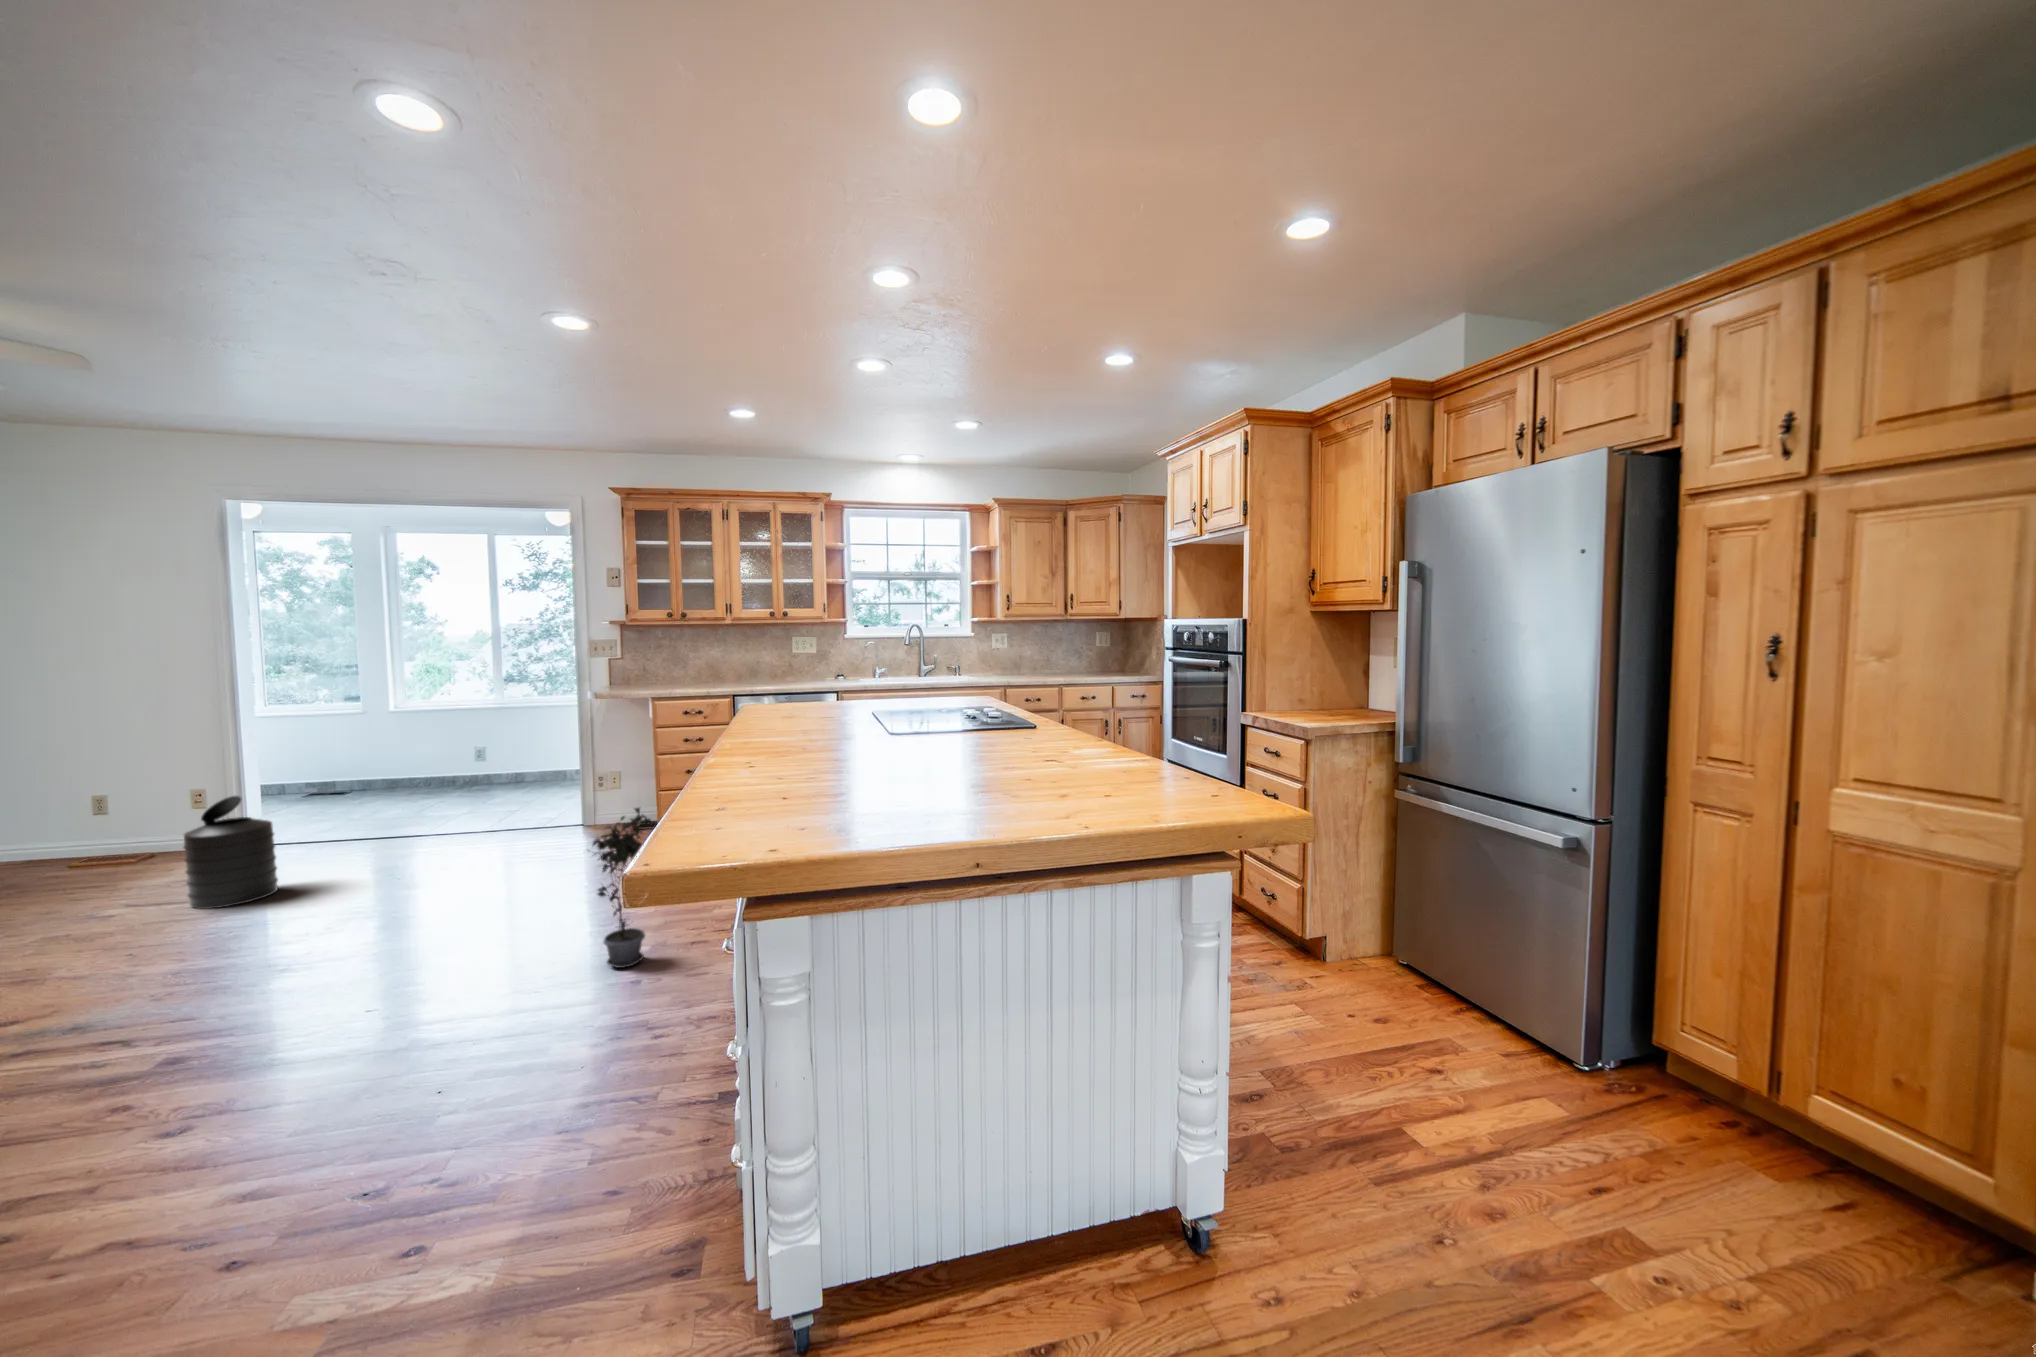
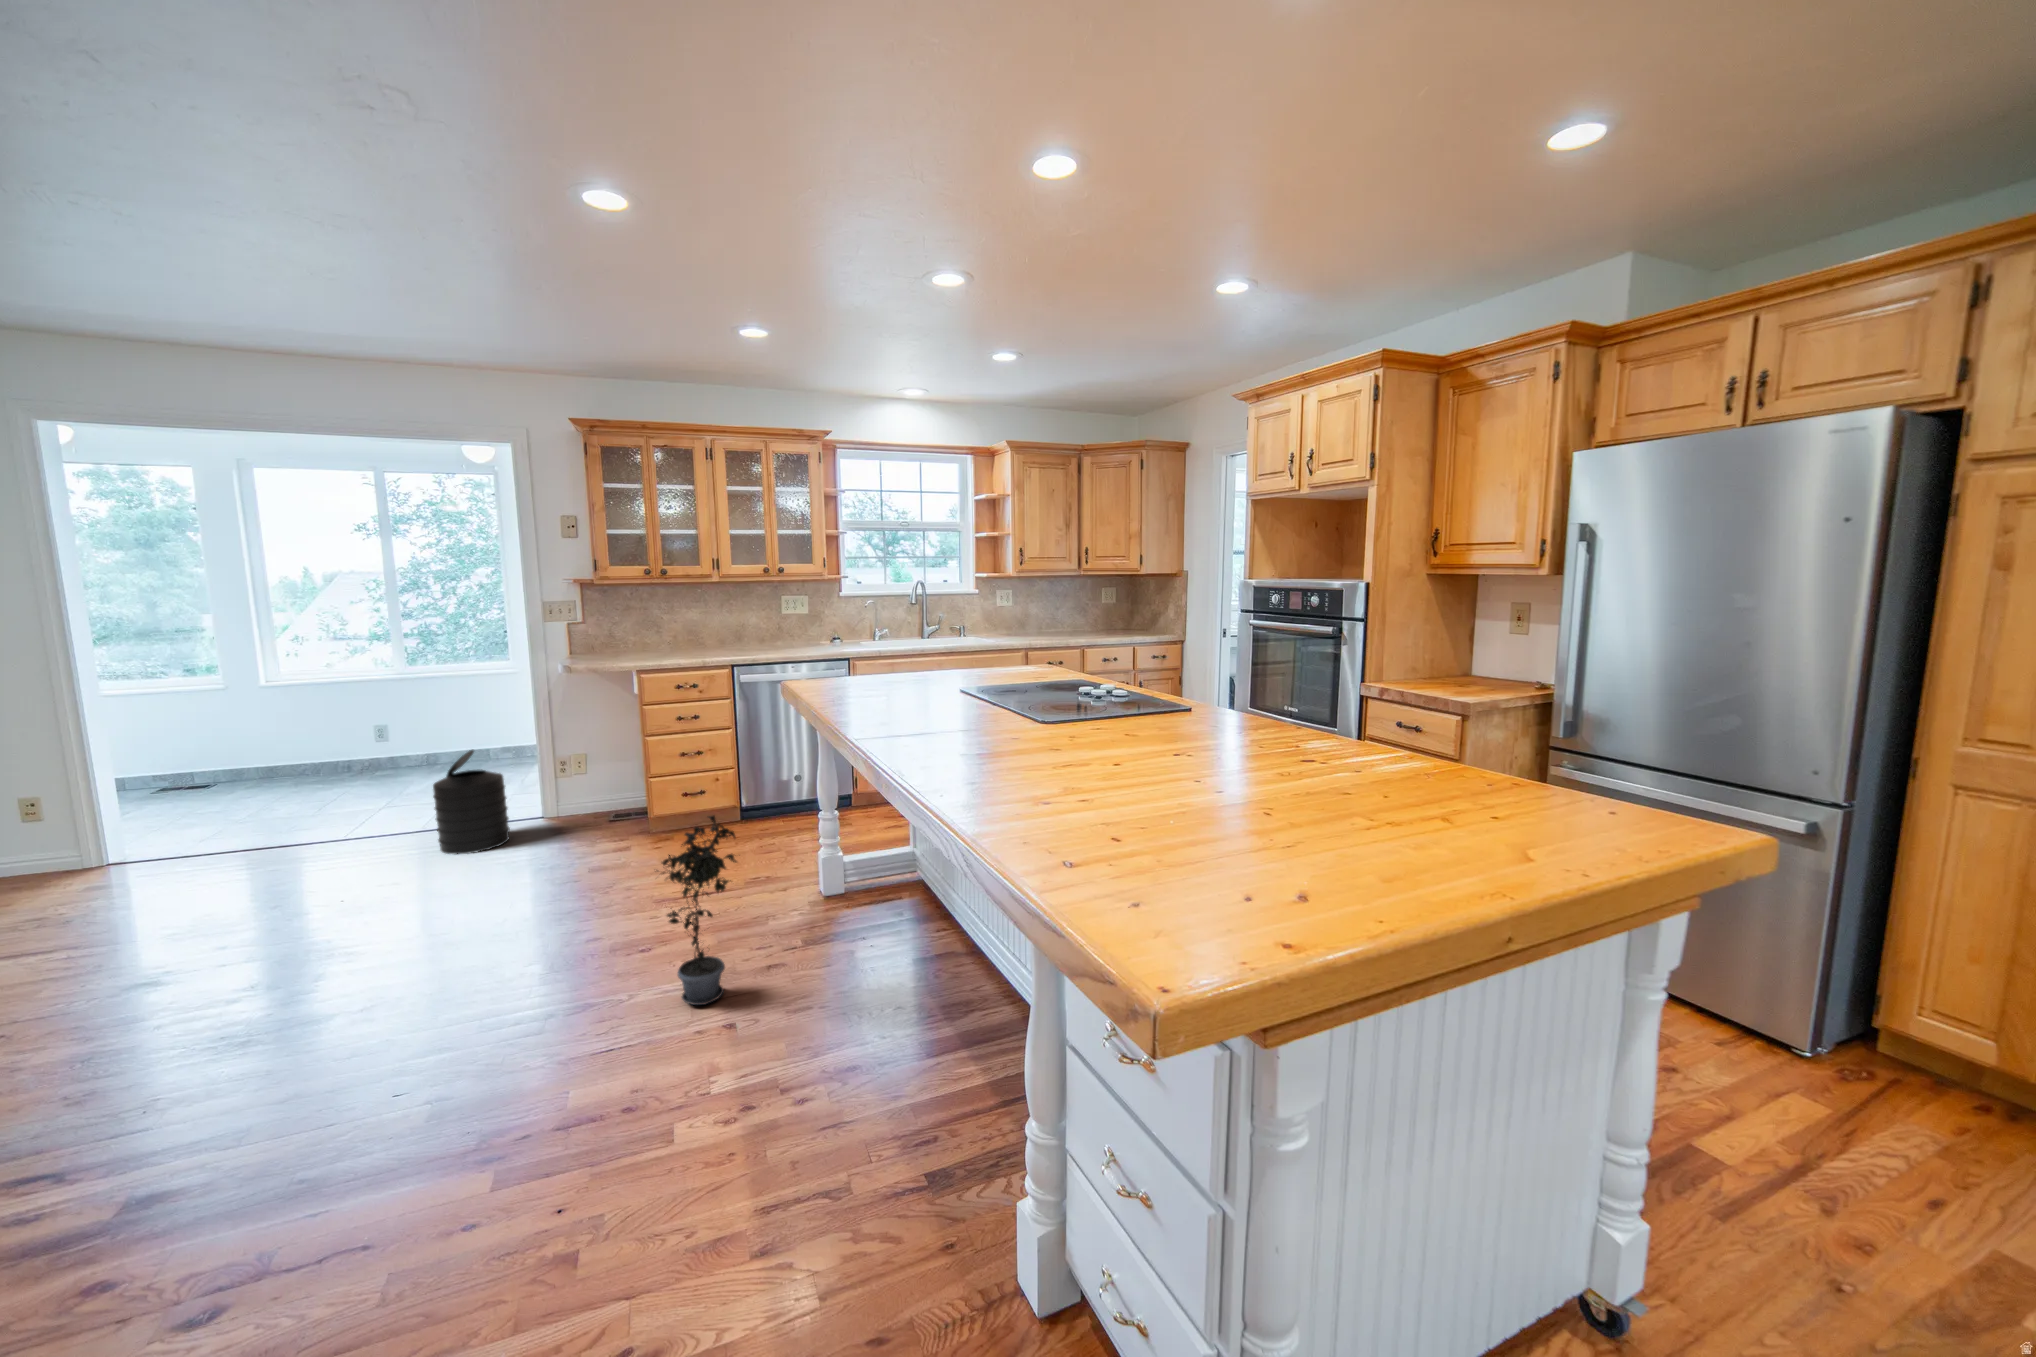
trash can: present [184,796,278,909] -> present [433,750,510,854]

